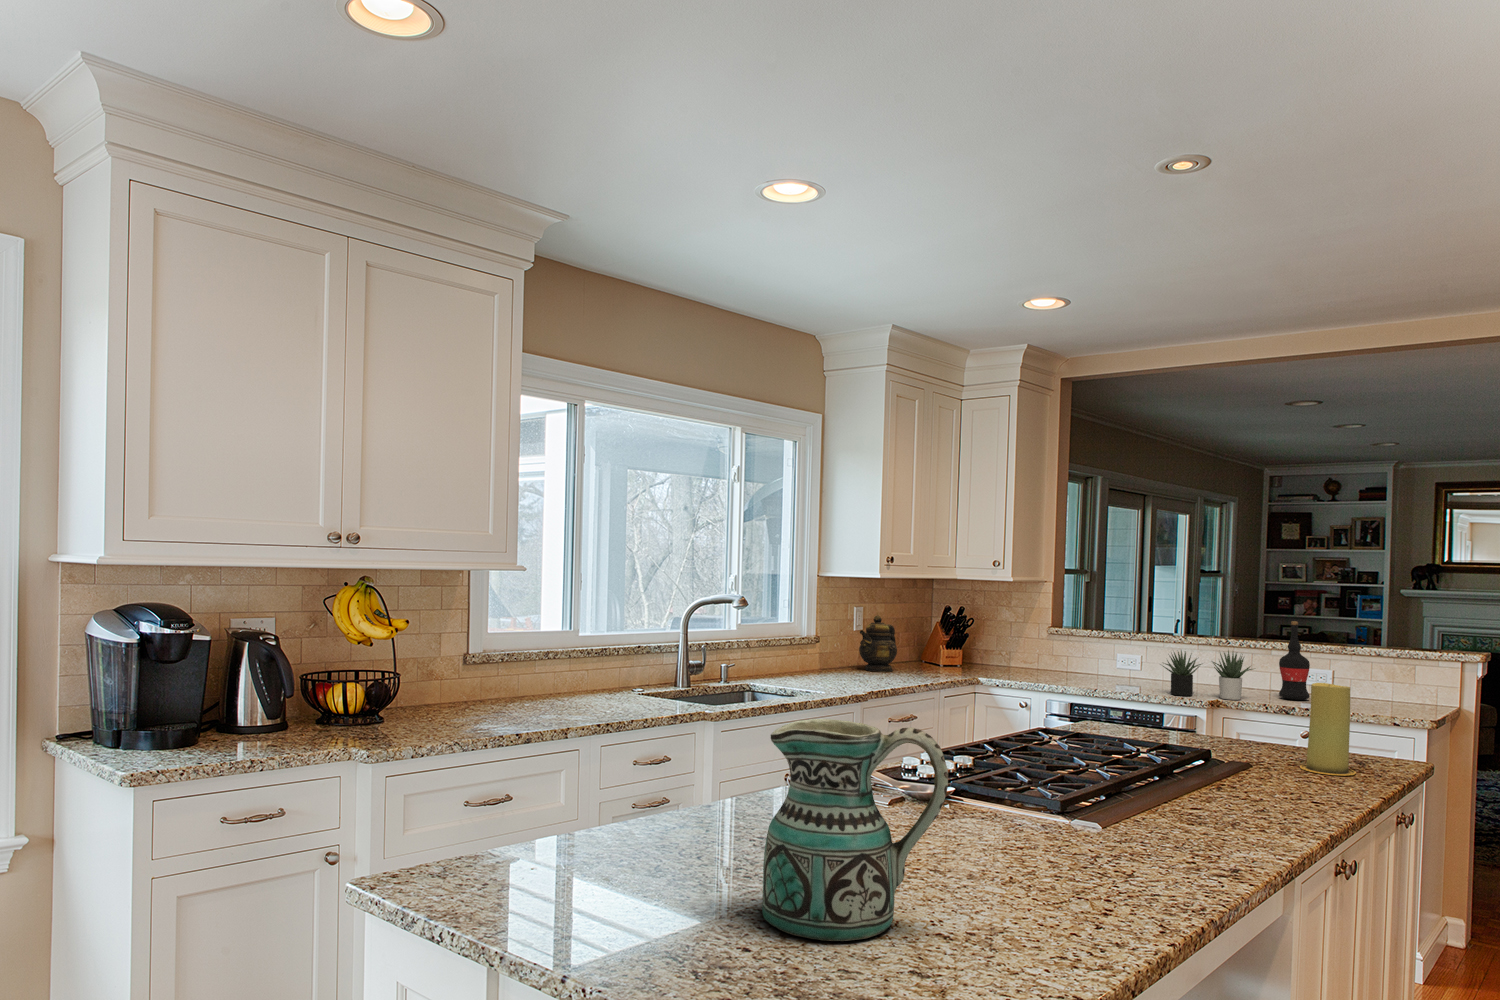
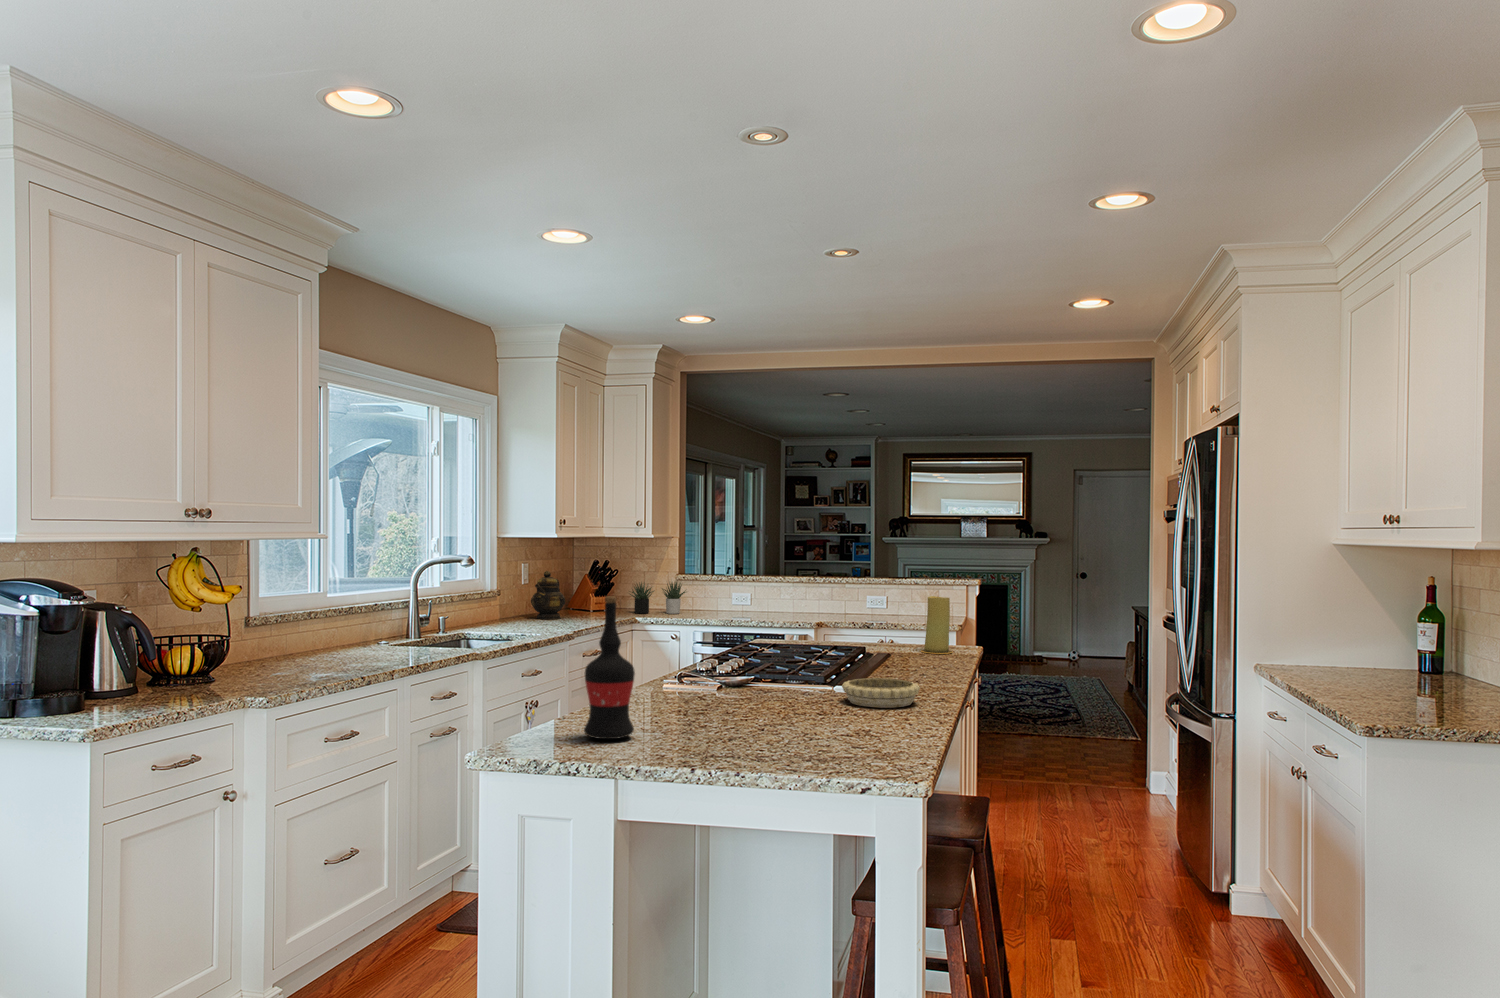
wine bottle: present [1279,621,1310,700] -> present [584,596,635,739]
succulent plant: present [1163,650,1252,700] -> present [630,582,685,614]
ceramic pitcher: present [762,719,948,941] -> none [741,620,845,743]
decorative bowl: none [1037,818,1174,880] -> present [842,678,920,707]

